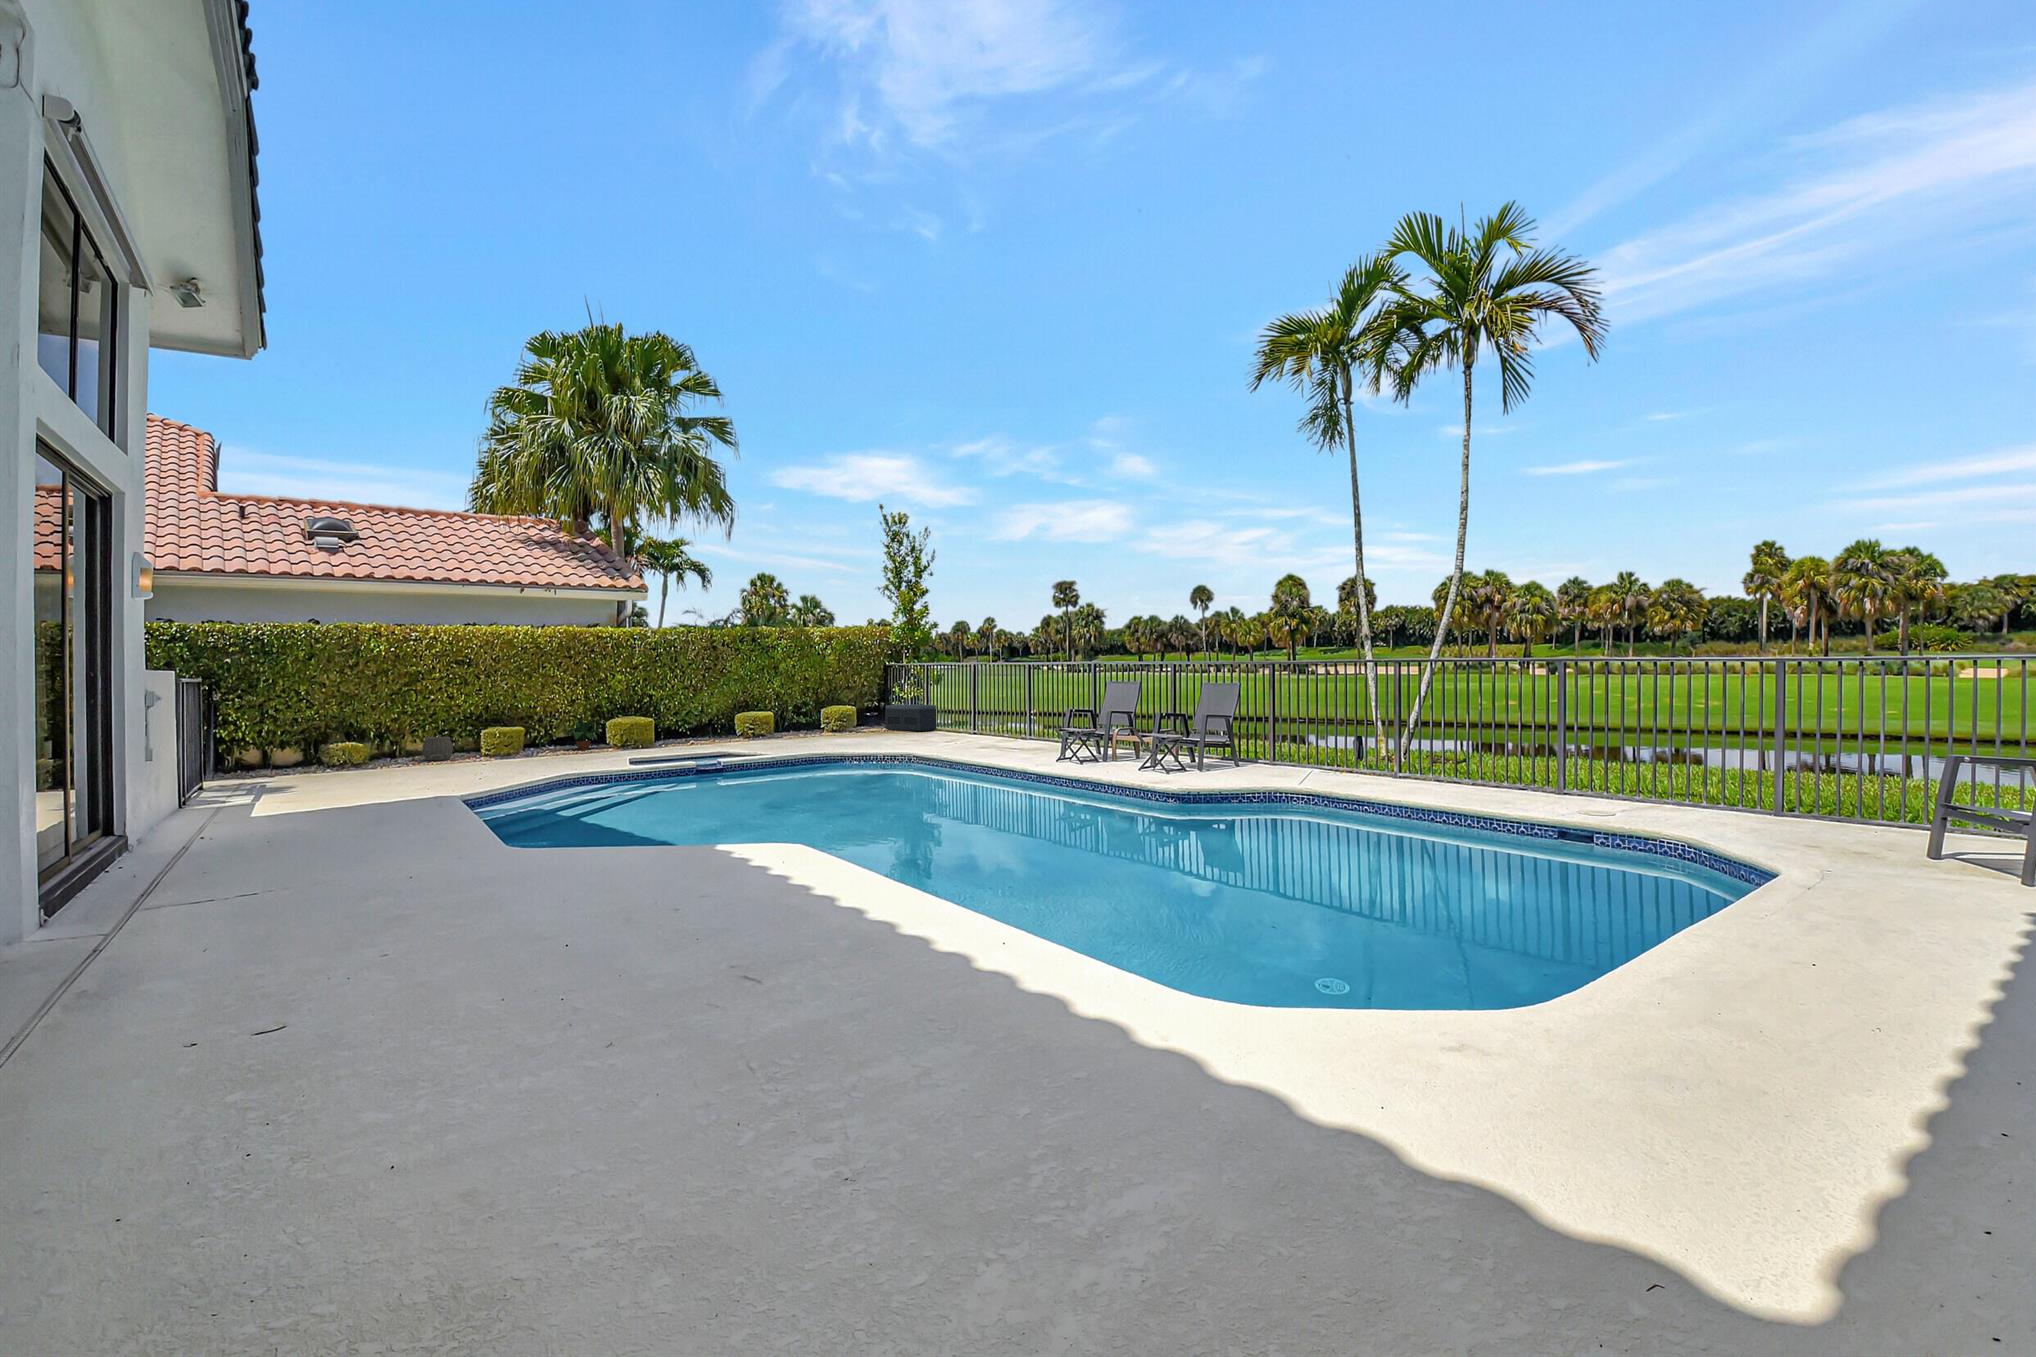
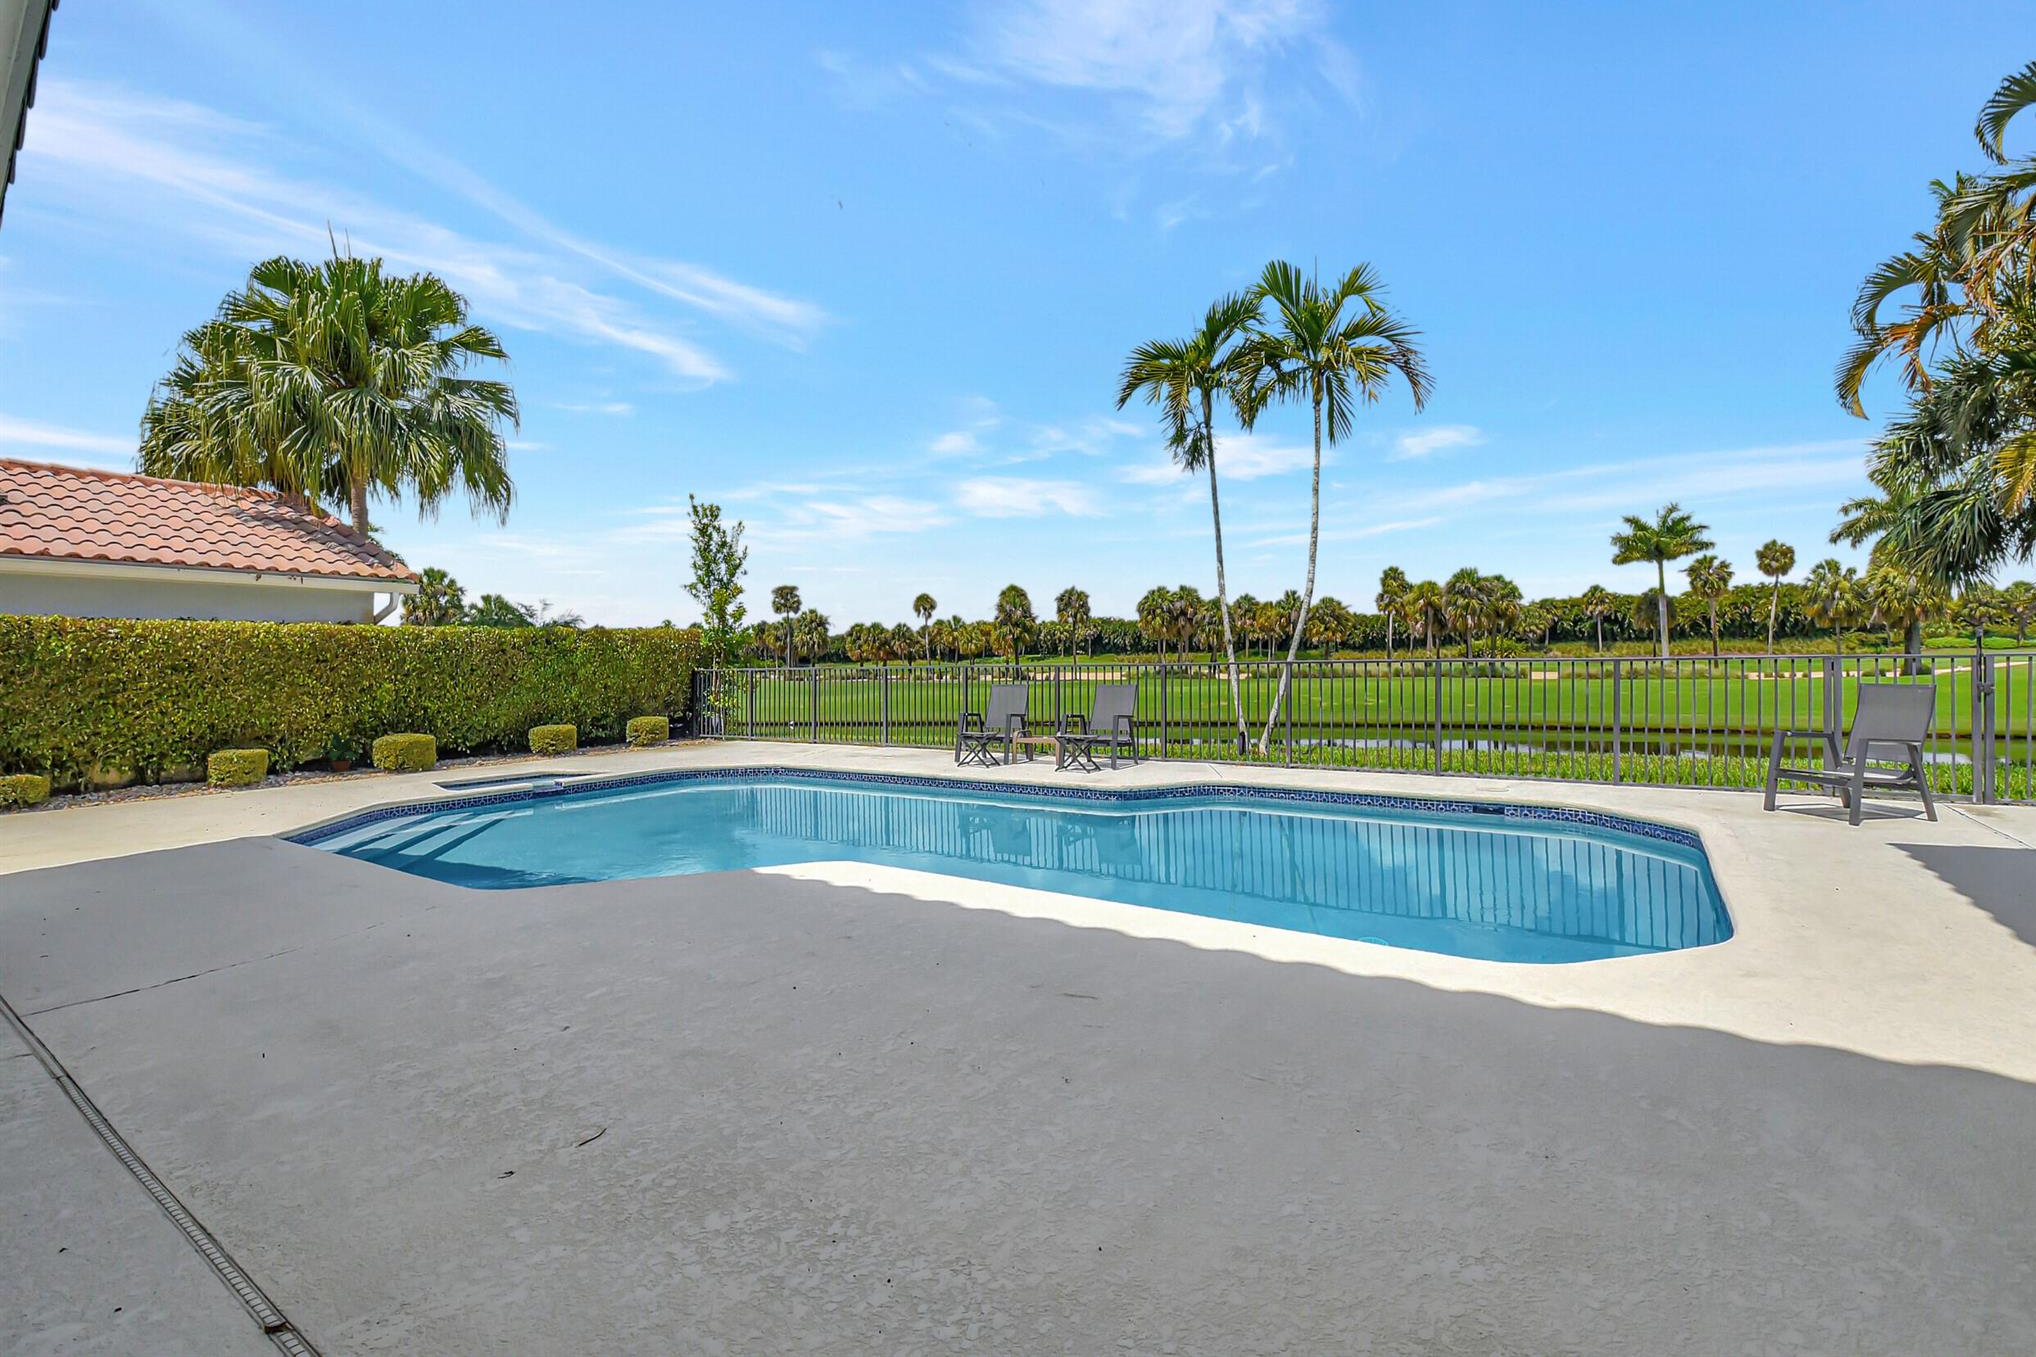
storage bench: present [885,705,937,731] -> none [701,713,759,743]
woven basket: present [422,737,453,761] -> none [124,761,168,790]

